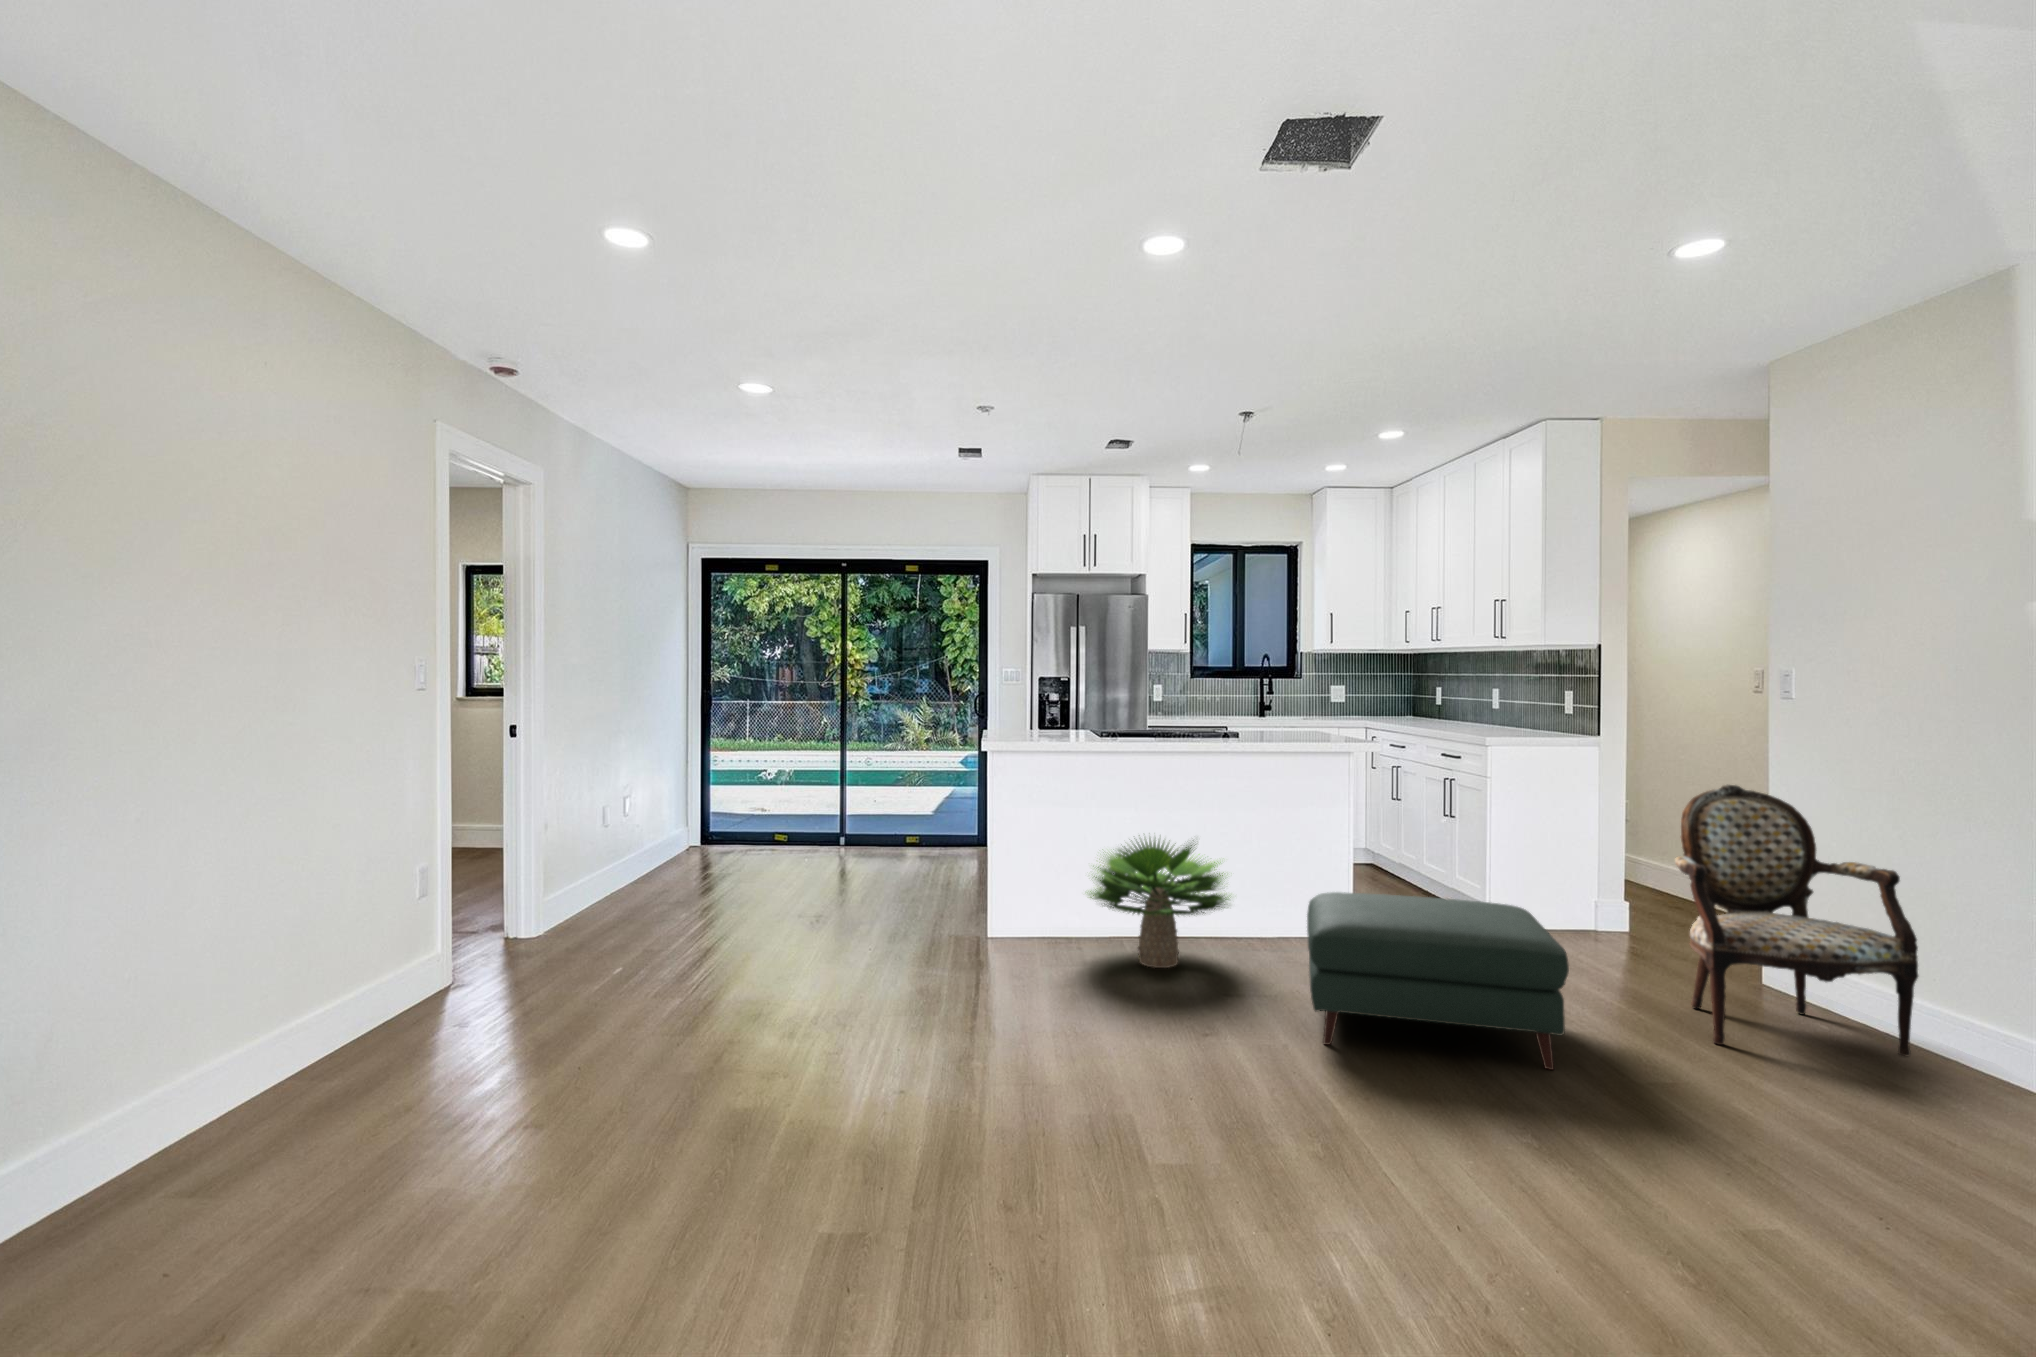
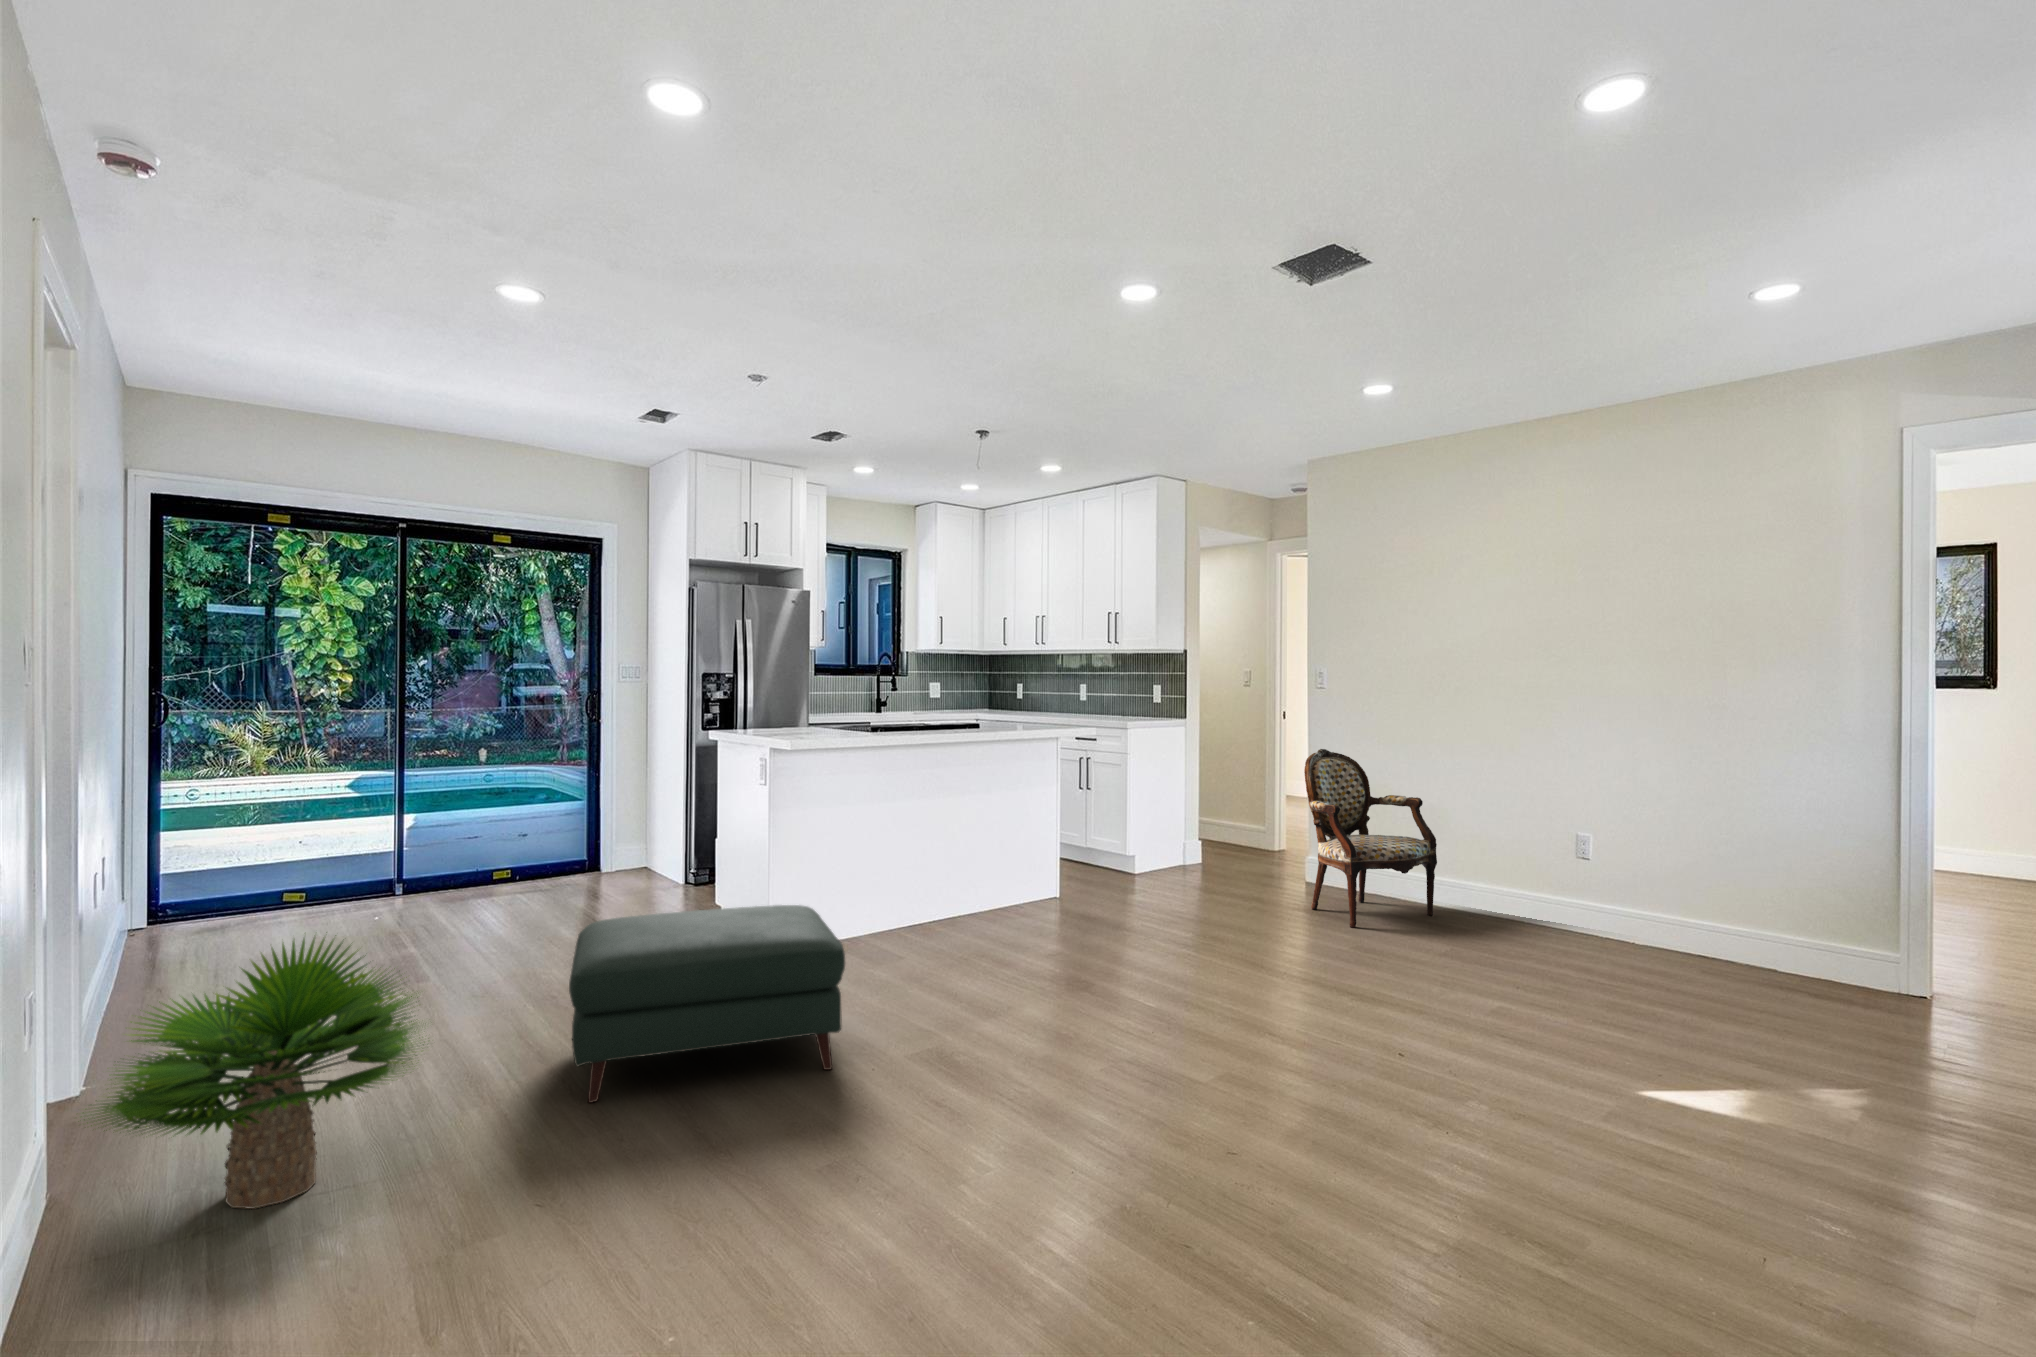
potted plant: present [1087,839,1231,968] -> present [91,935,424,1209]
ottoman: present [1307,892,1569,1070] -> present [569,905,845,1103]

